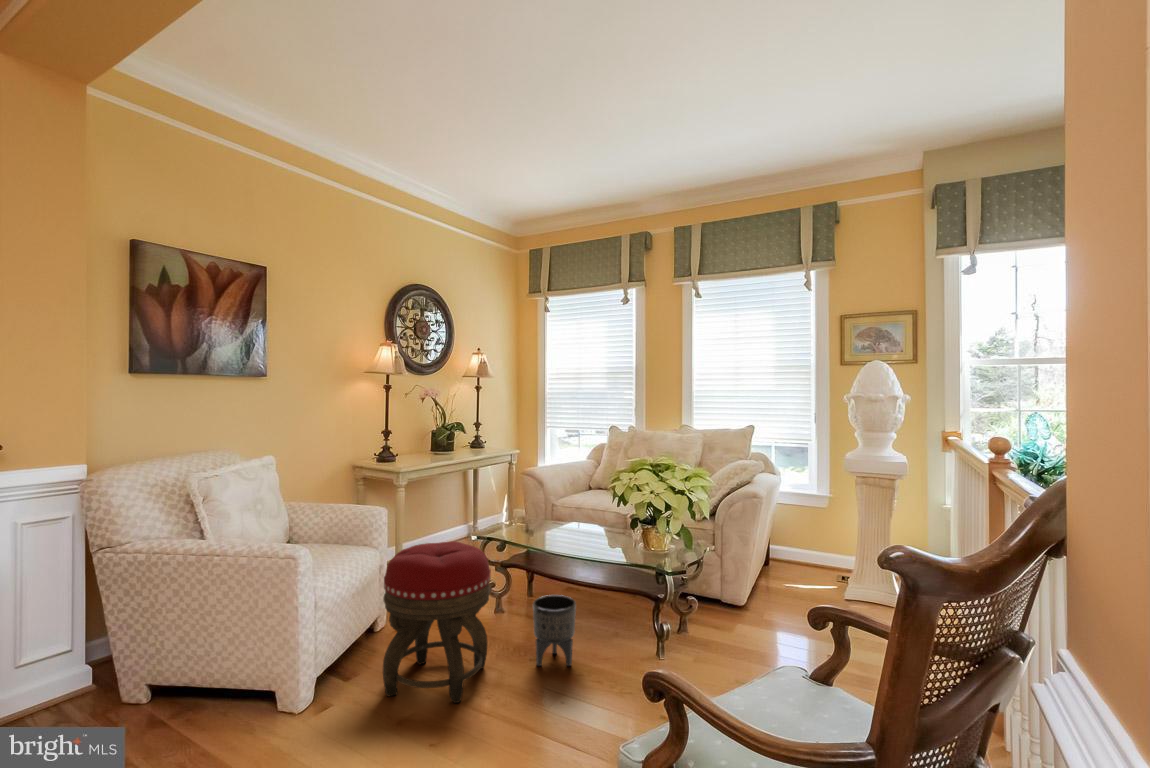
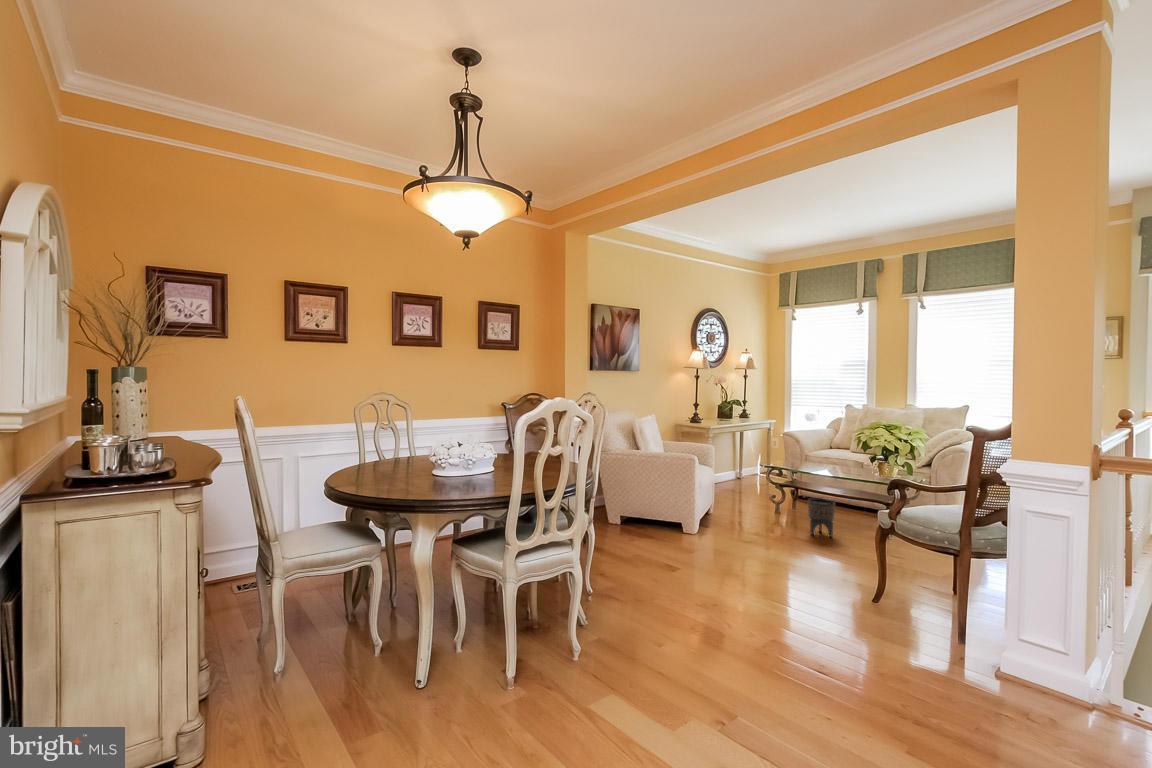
footstool: present [383,541,491,703] -> none [727,462,786,541]

